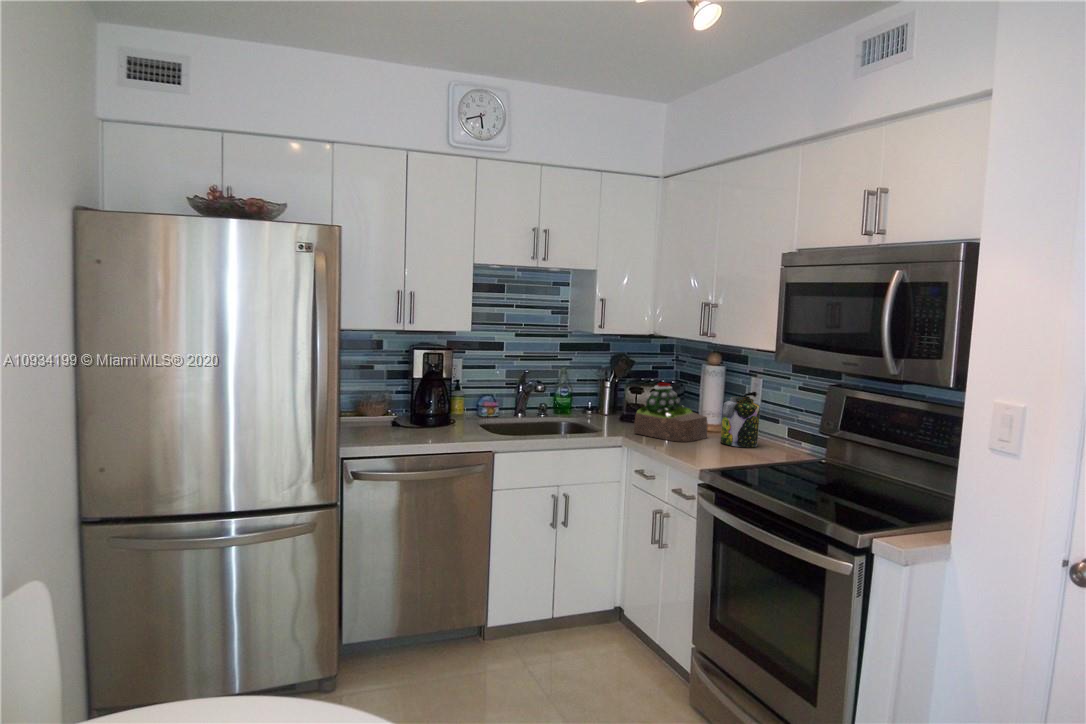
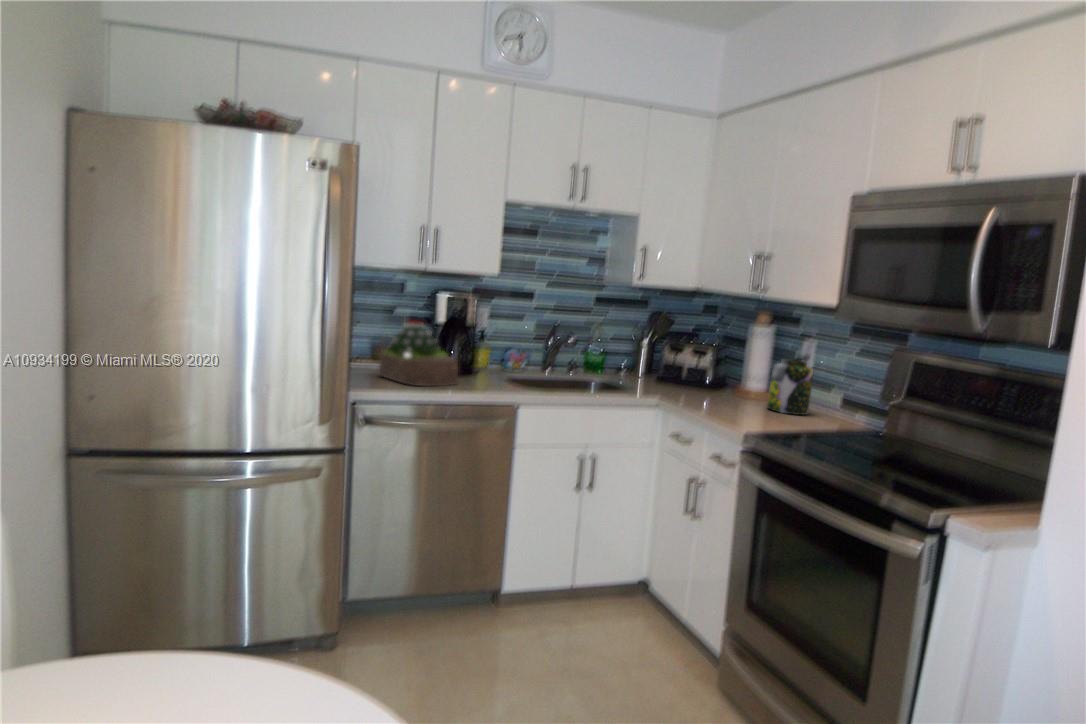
succulent plant: present [634,382,708,442] -> present [379,320,458,386]

